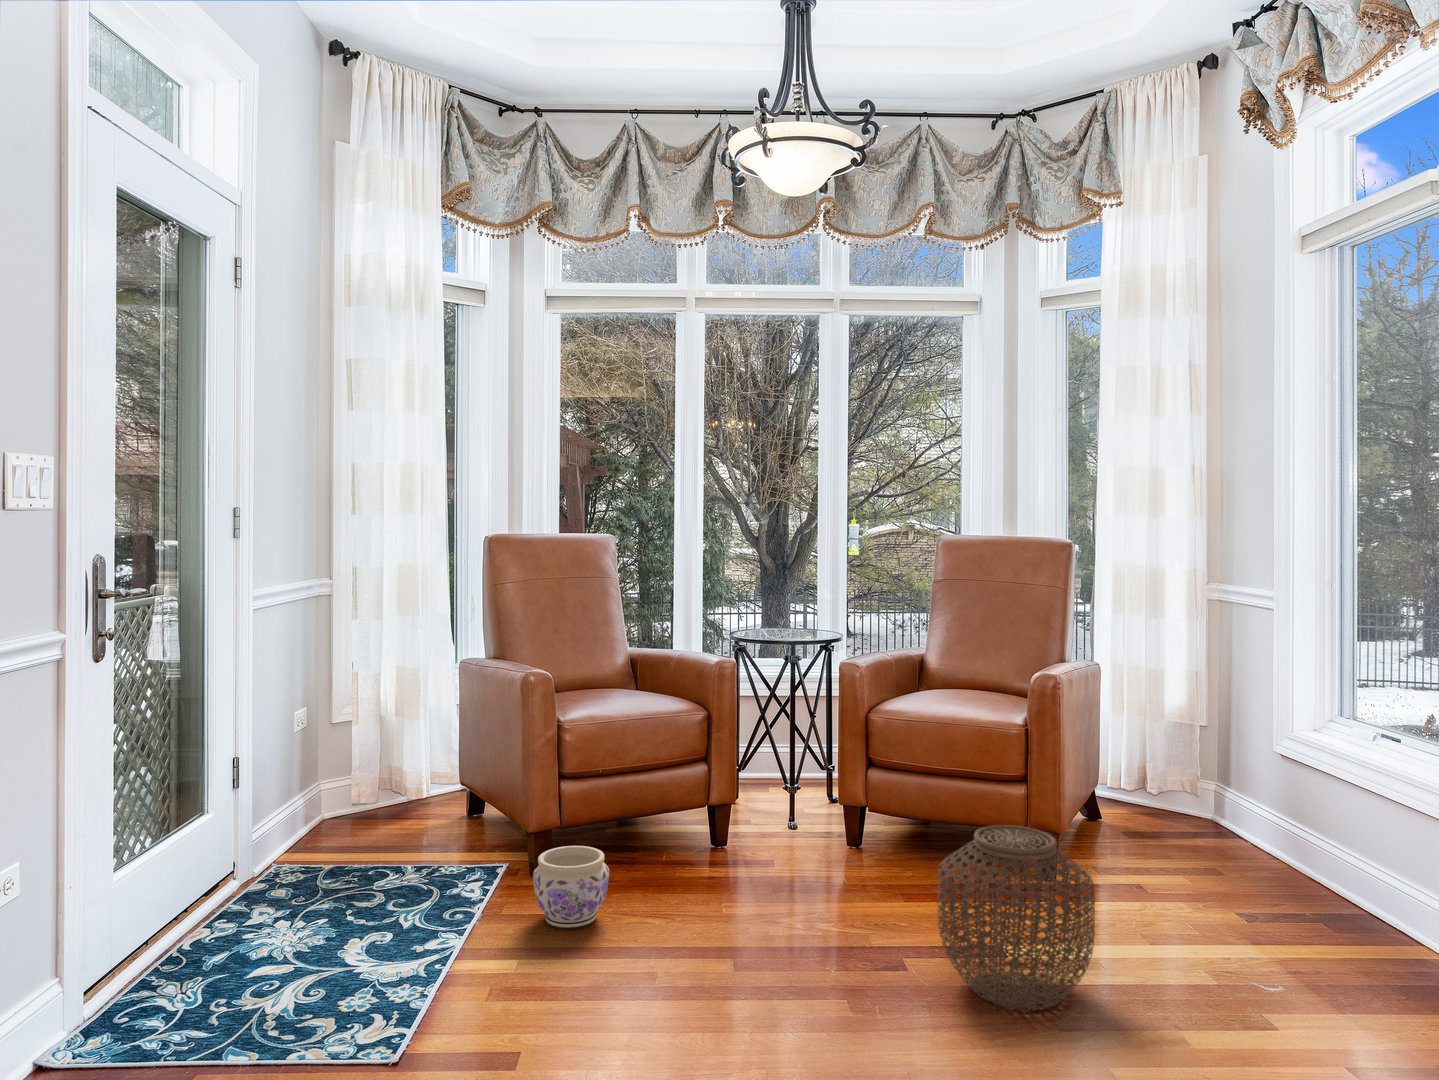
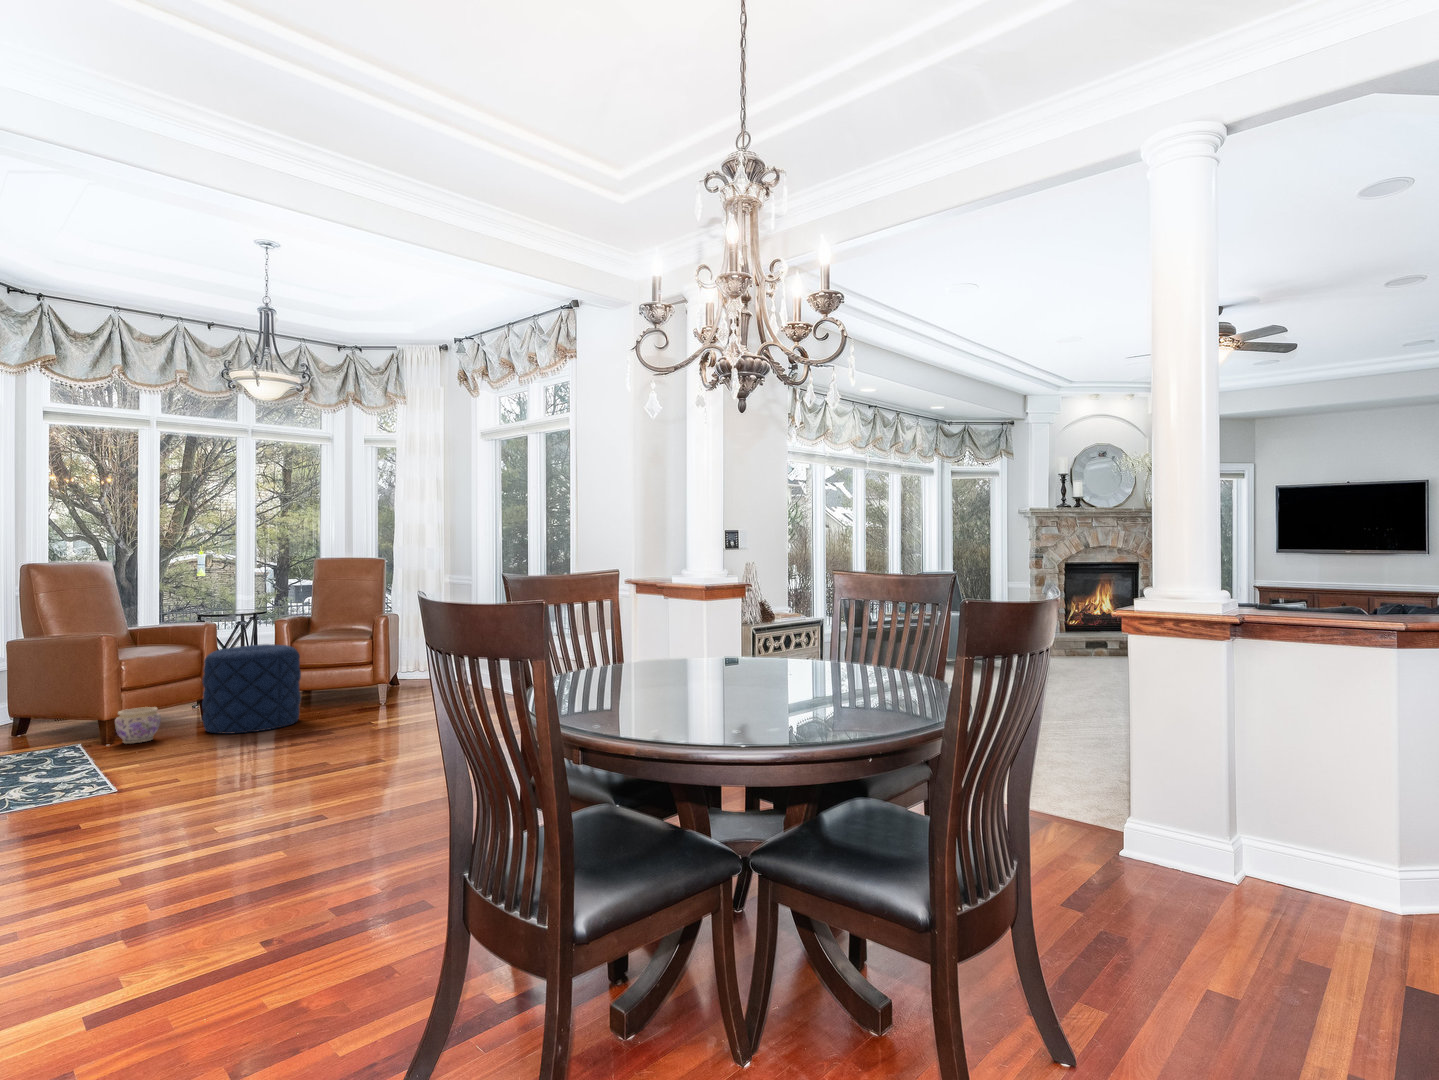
pouf: none [683,736,873,961] -> present [202,644,301,734]
woven basket: present [938,825,1095,1010] -> none [335,660,396,723]

